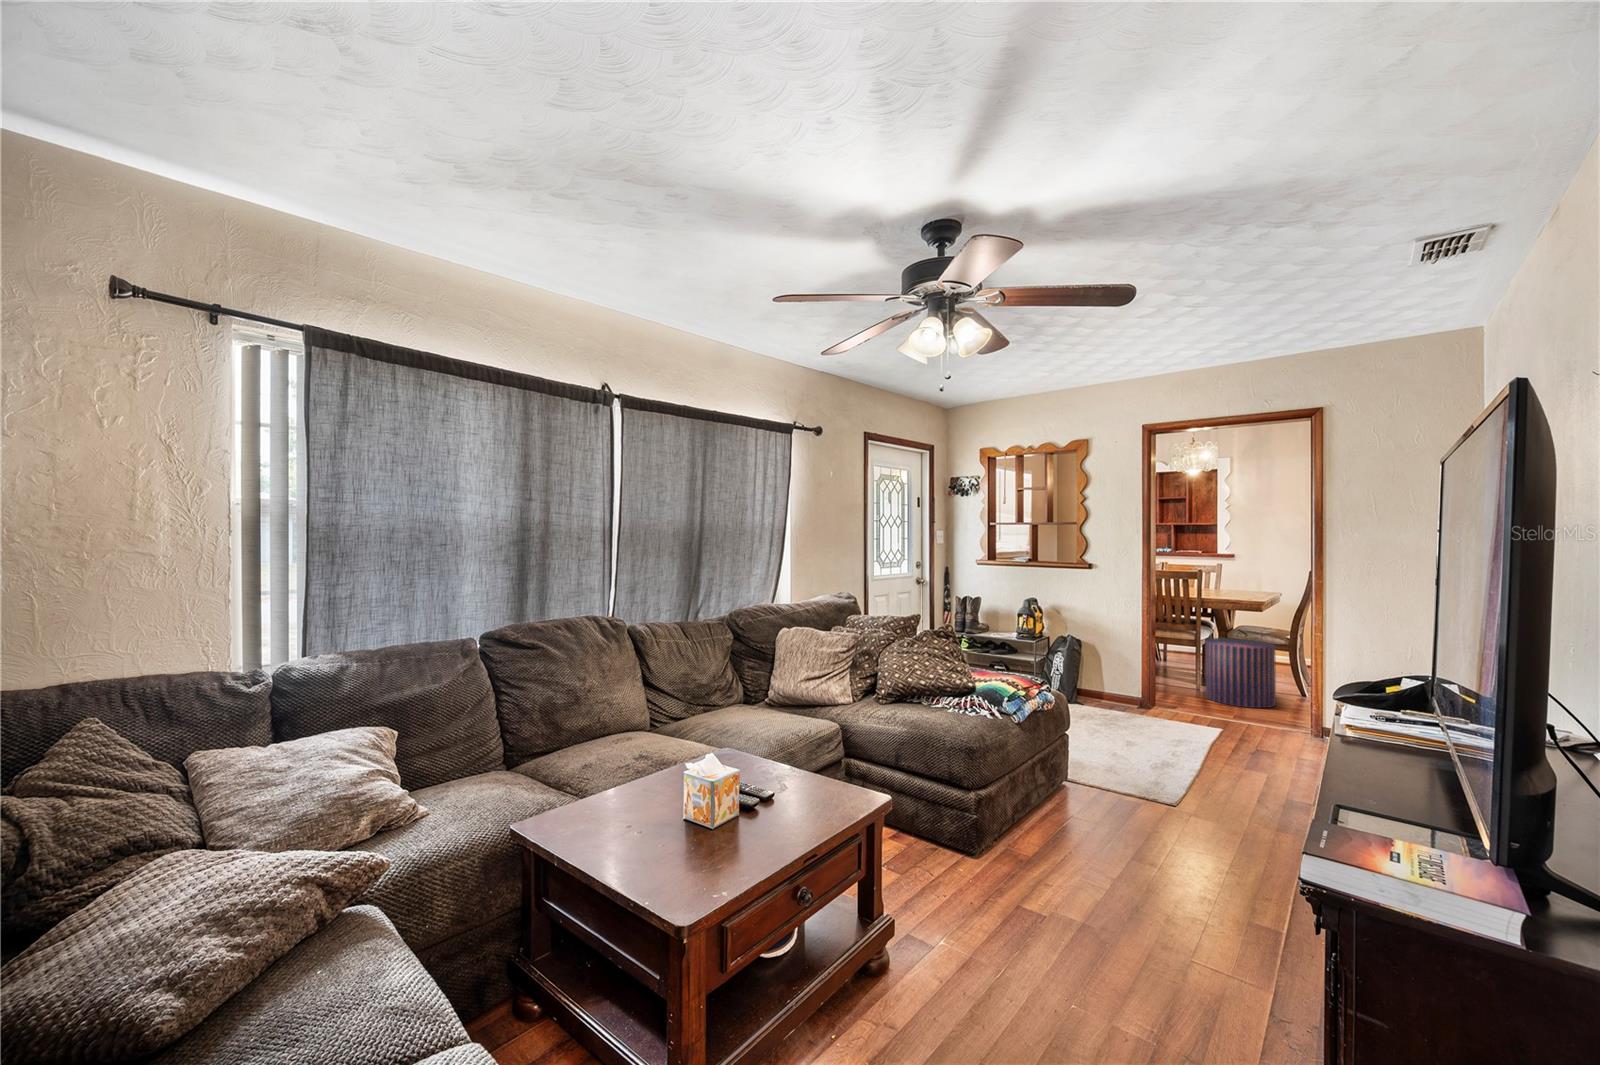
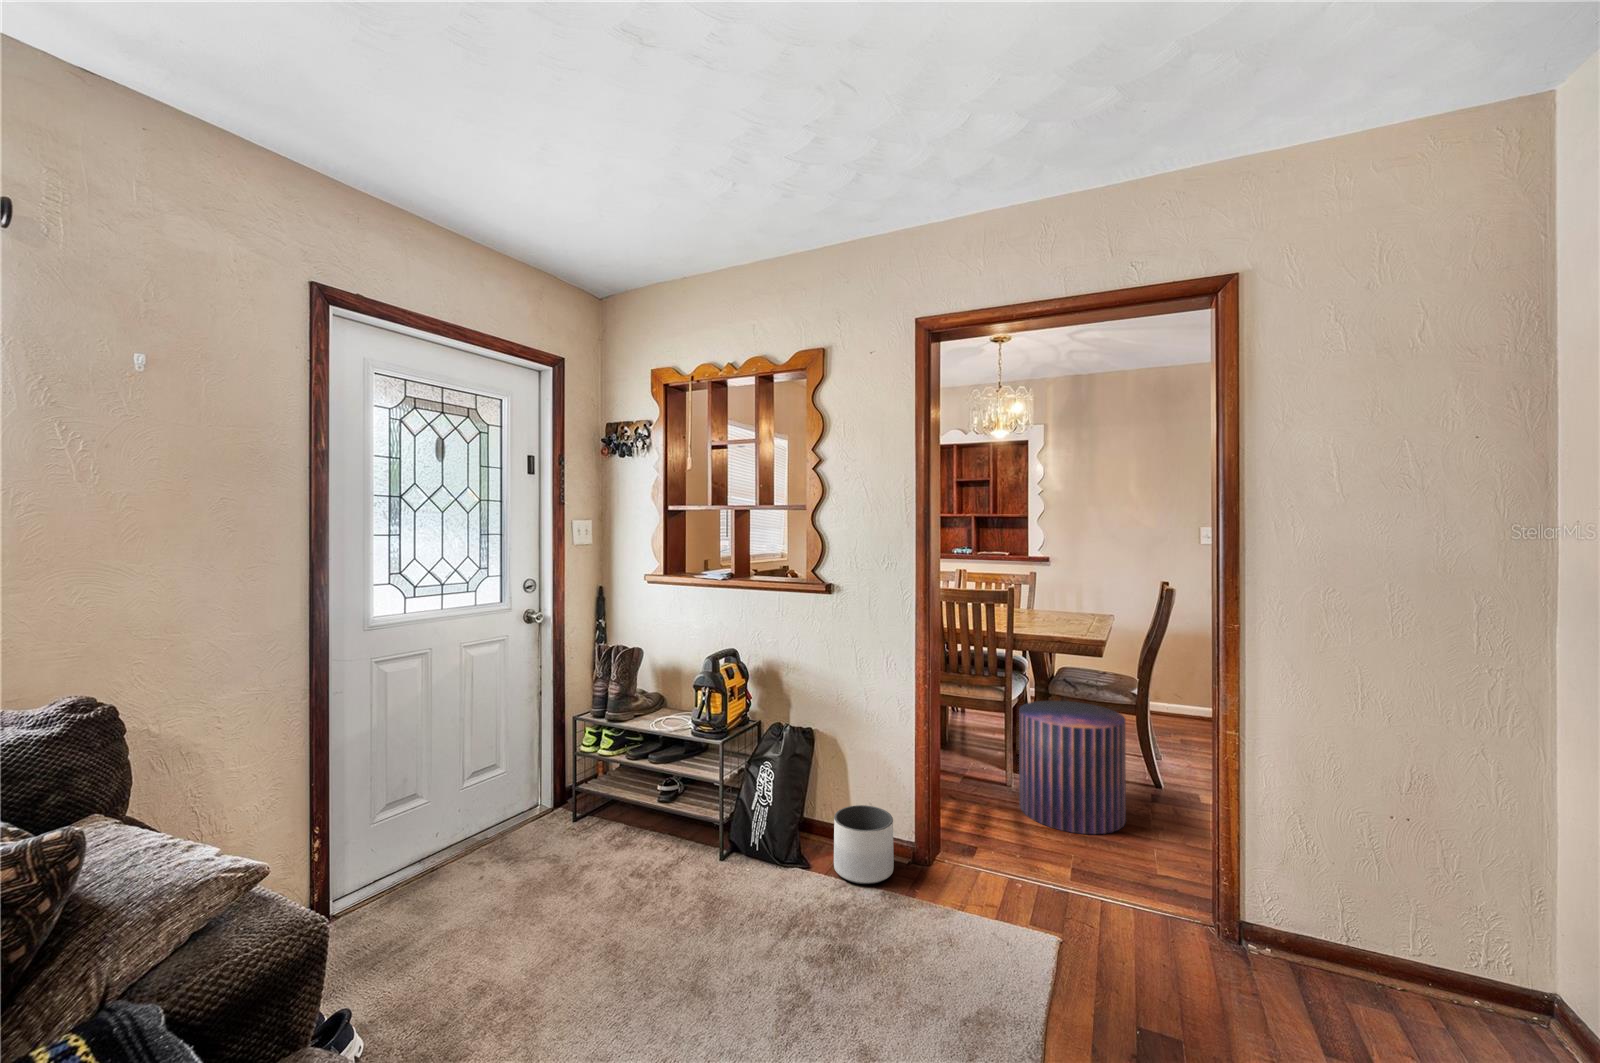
planter: none [1097,678,1131,712] -> present [834,805,894,884]

